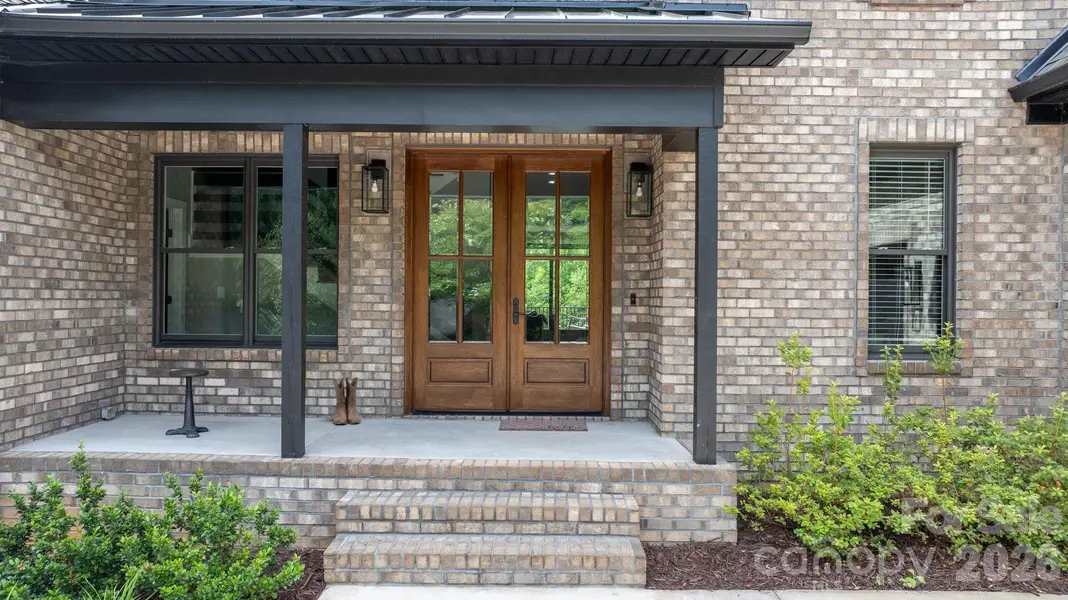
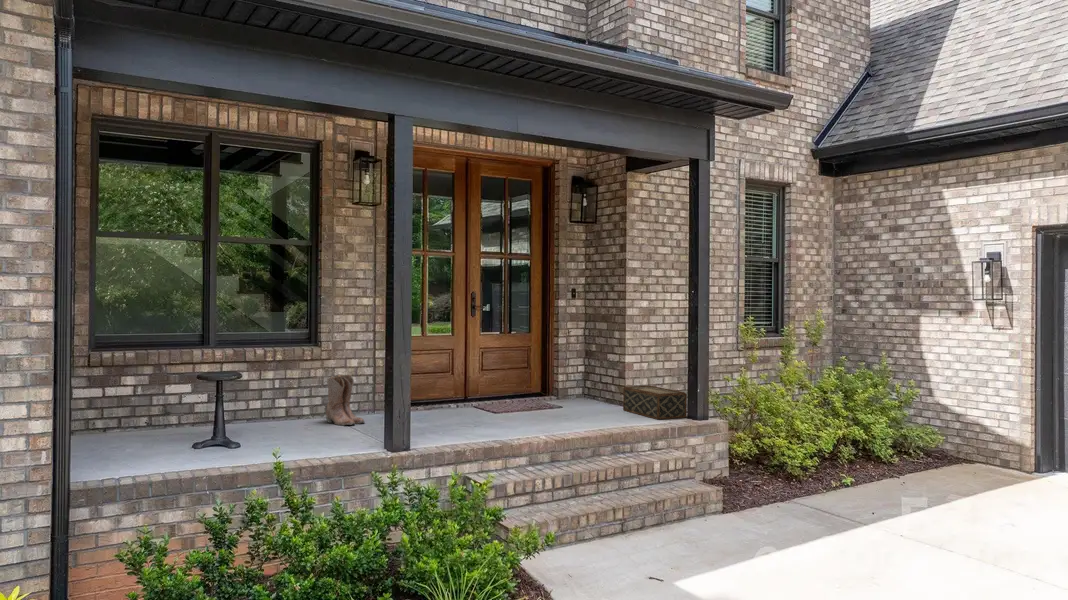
woven basket: none [641,411,690,457] -> present [623,386,687,419]

